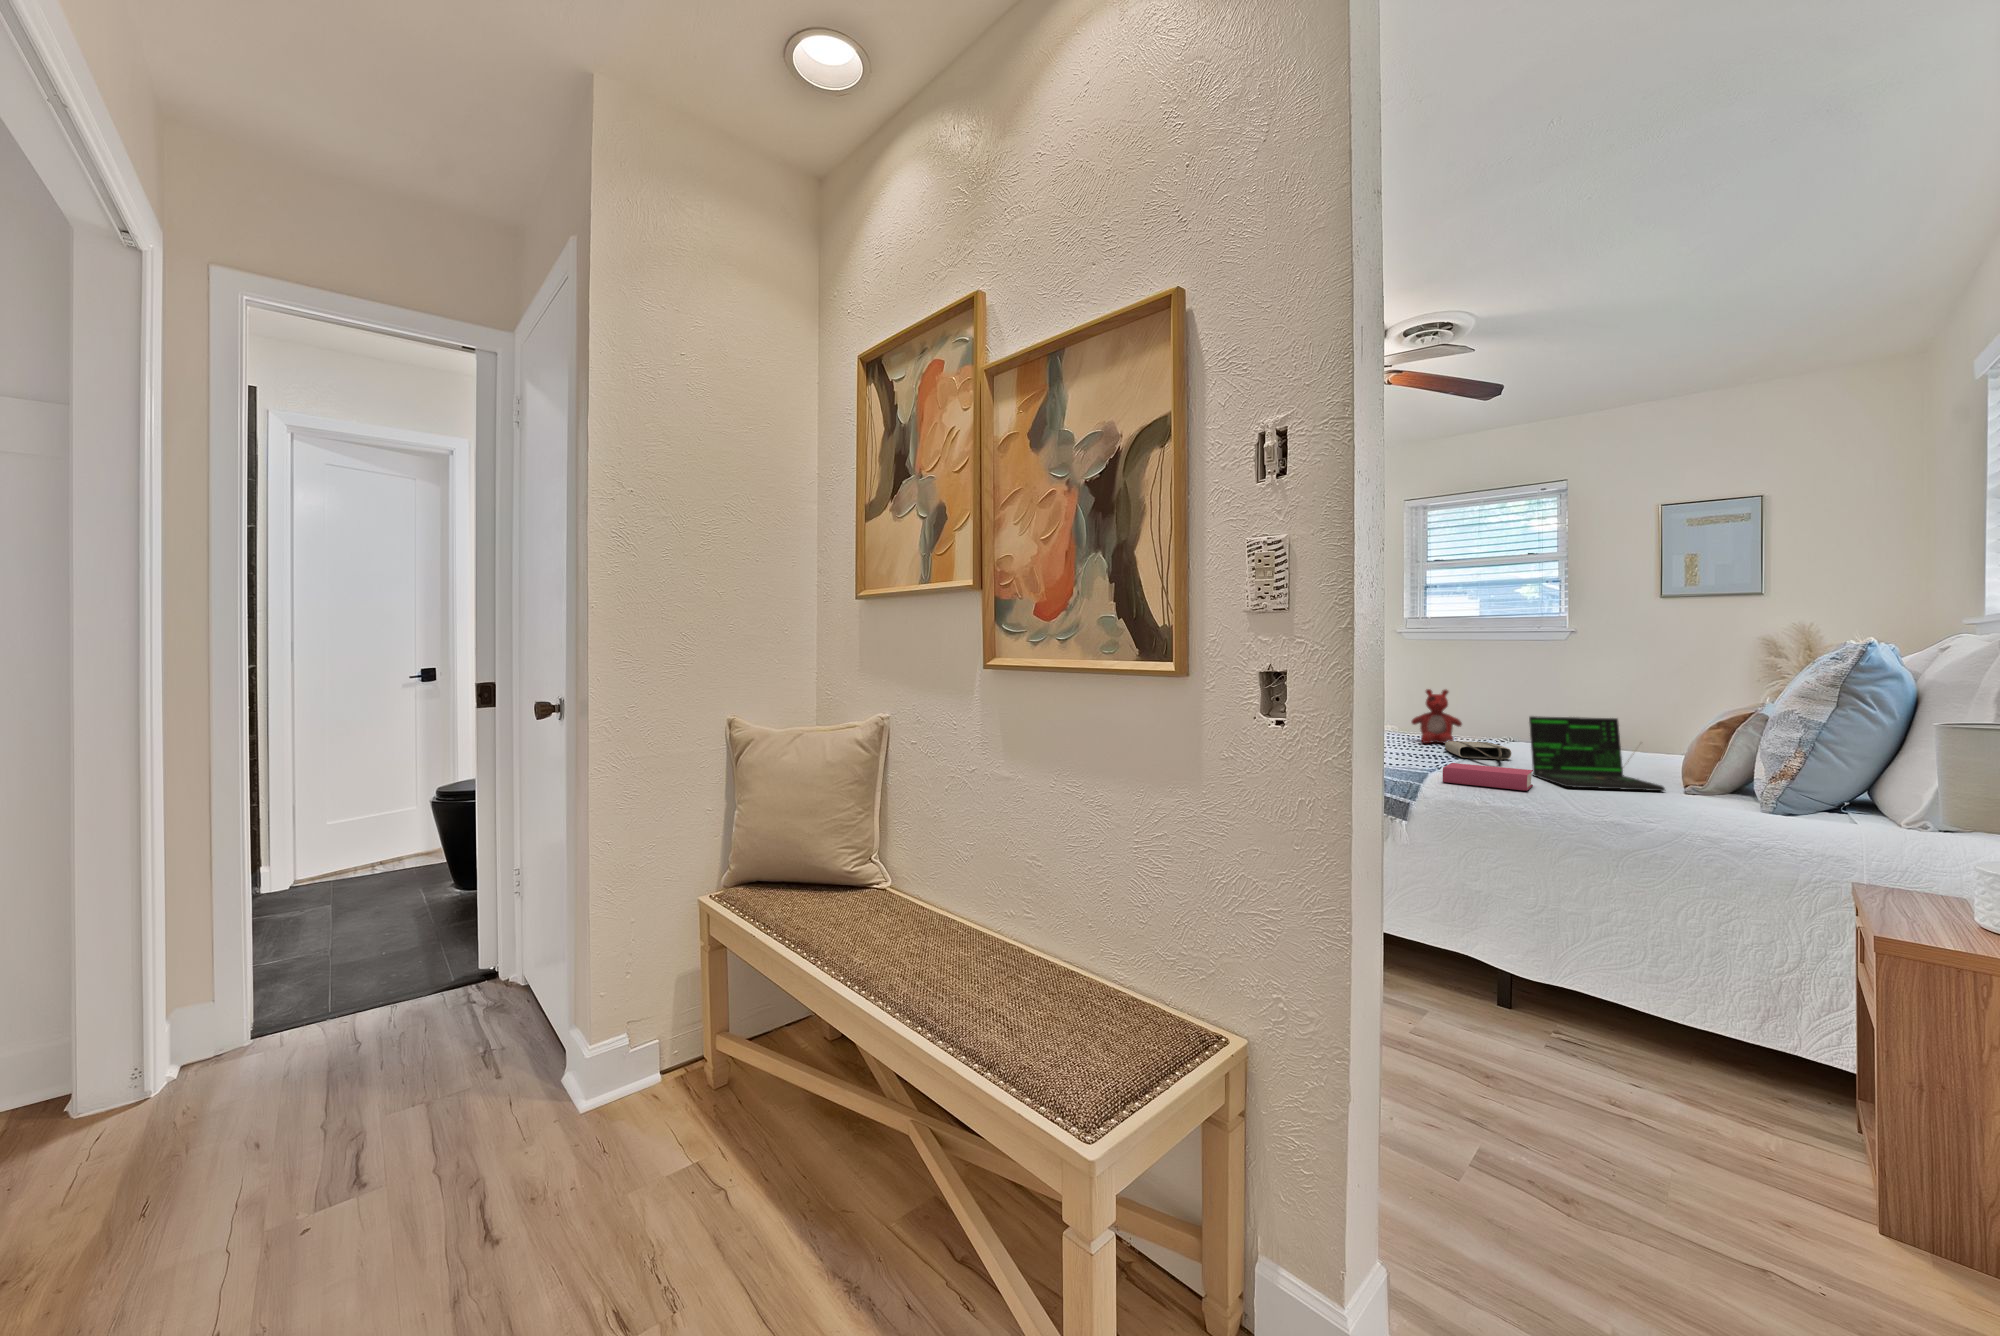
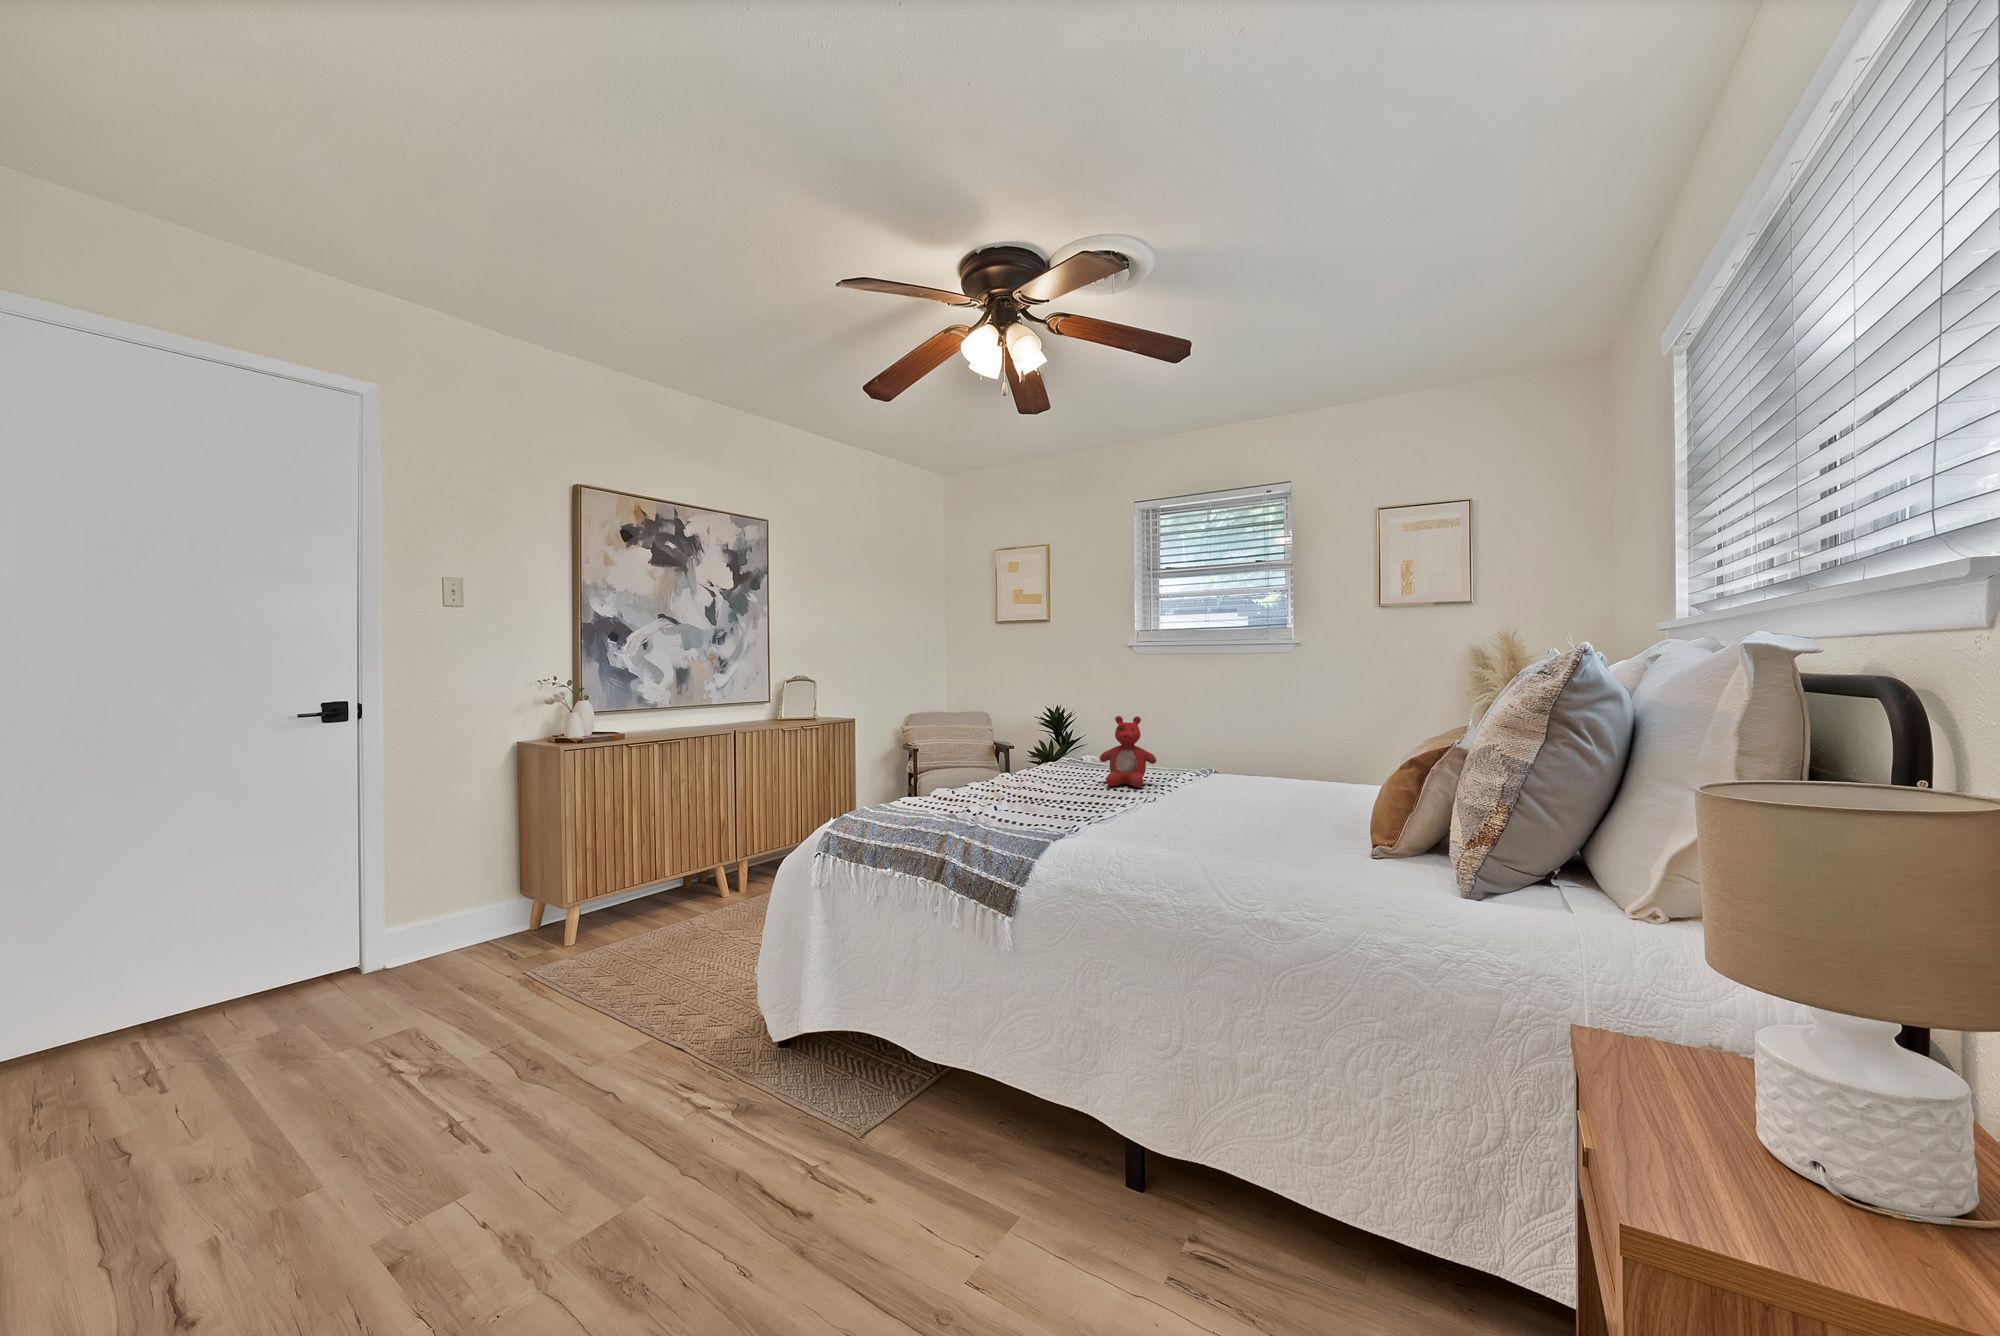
laptop: present [1529,716,1665,791] -> none [1192,754,1346,862]
tote bag: present [1445,741,1511,760] -> none [1124,784,1191,812]
book: present [1443,763,1533,791] -> none [1059,824,1181,869]

